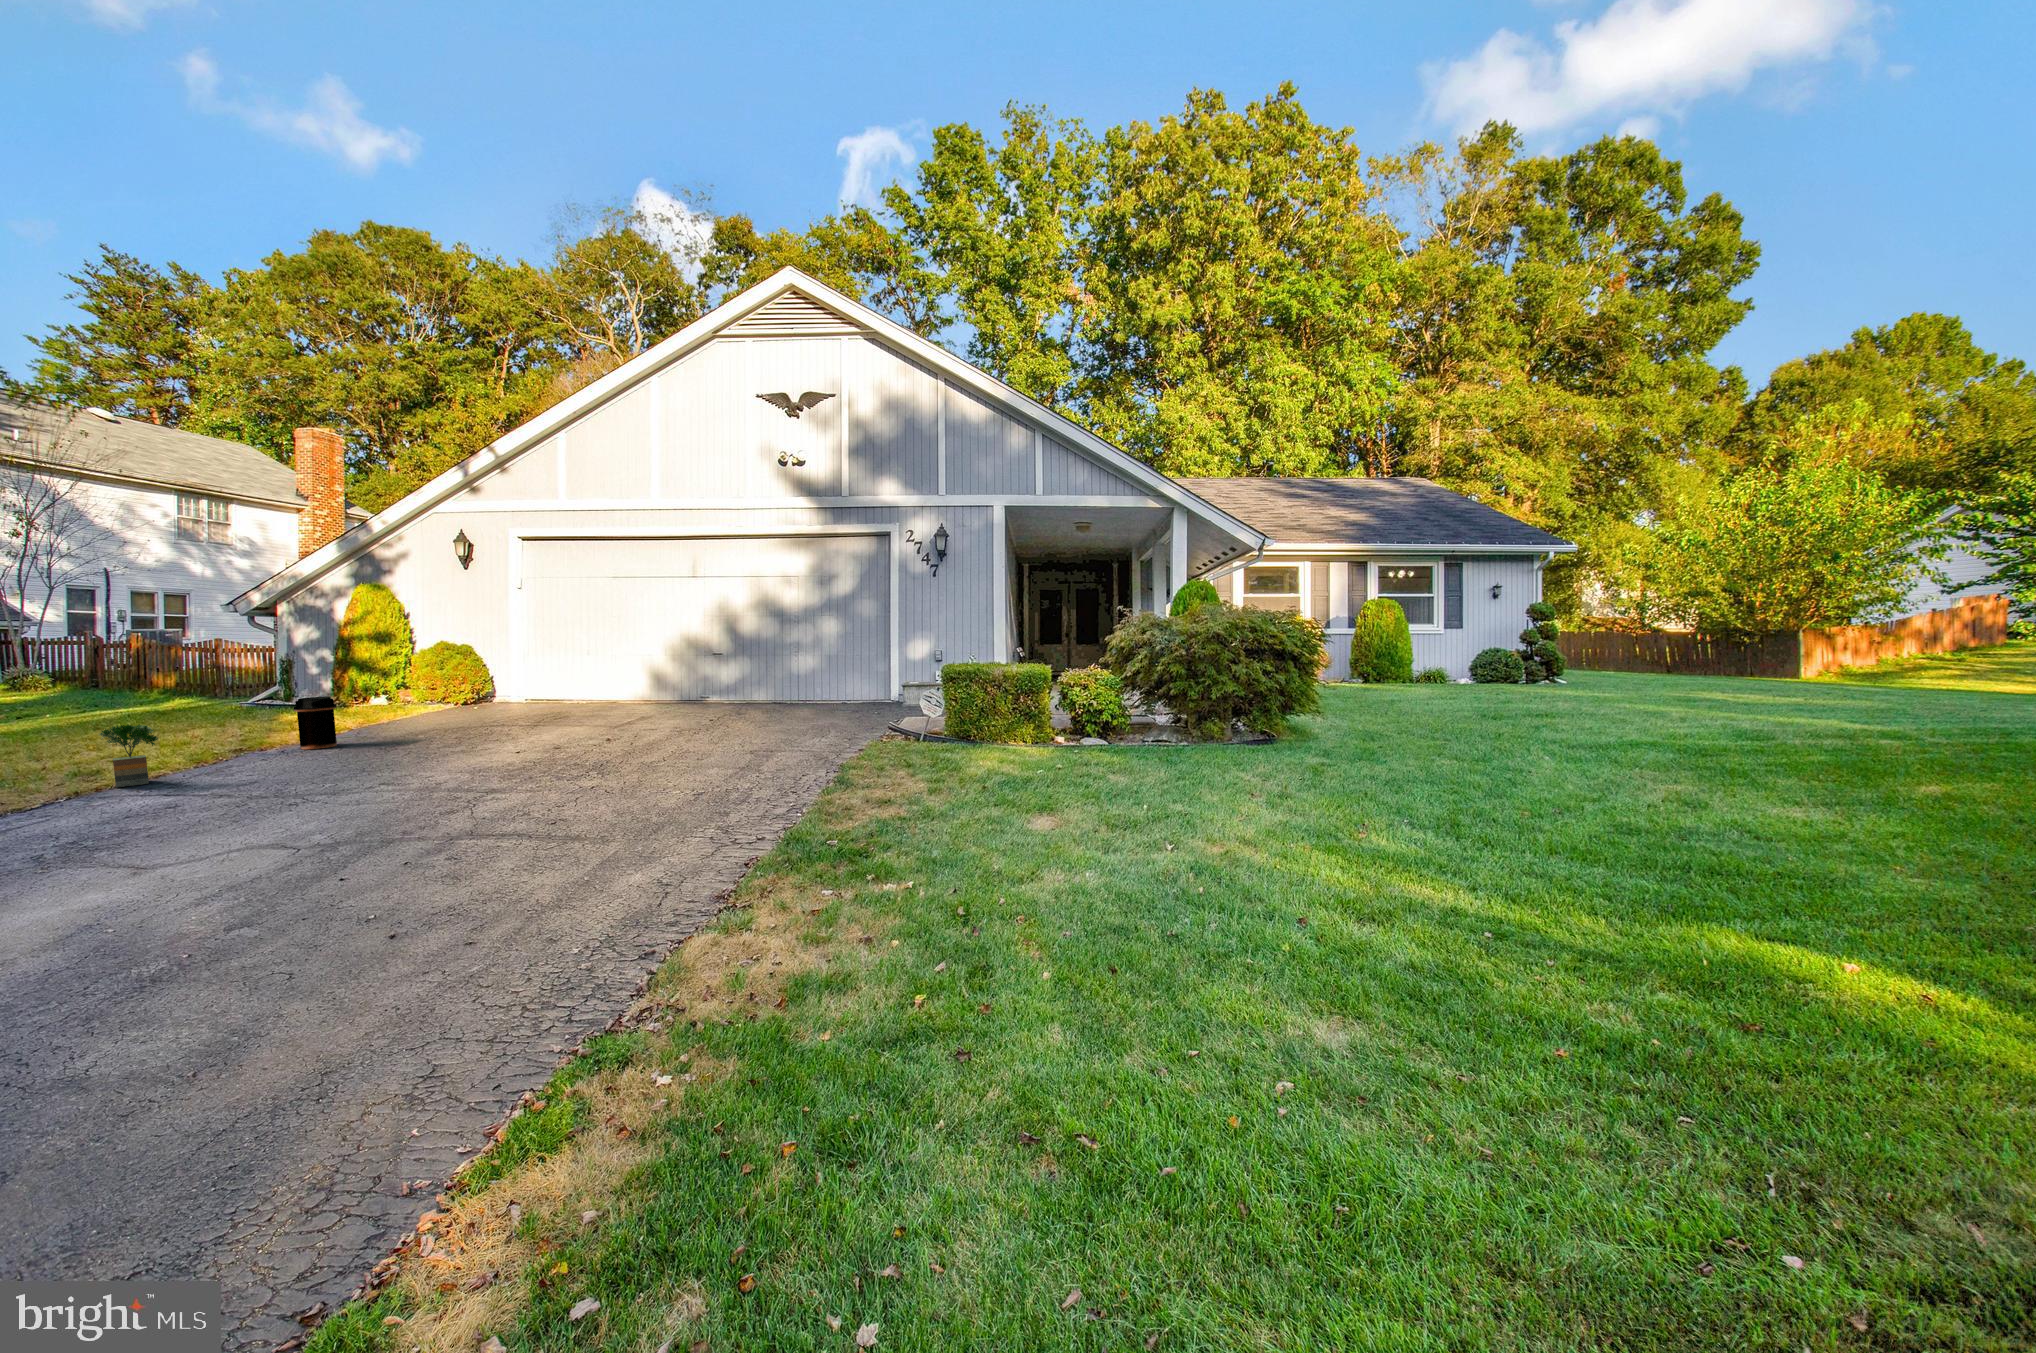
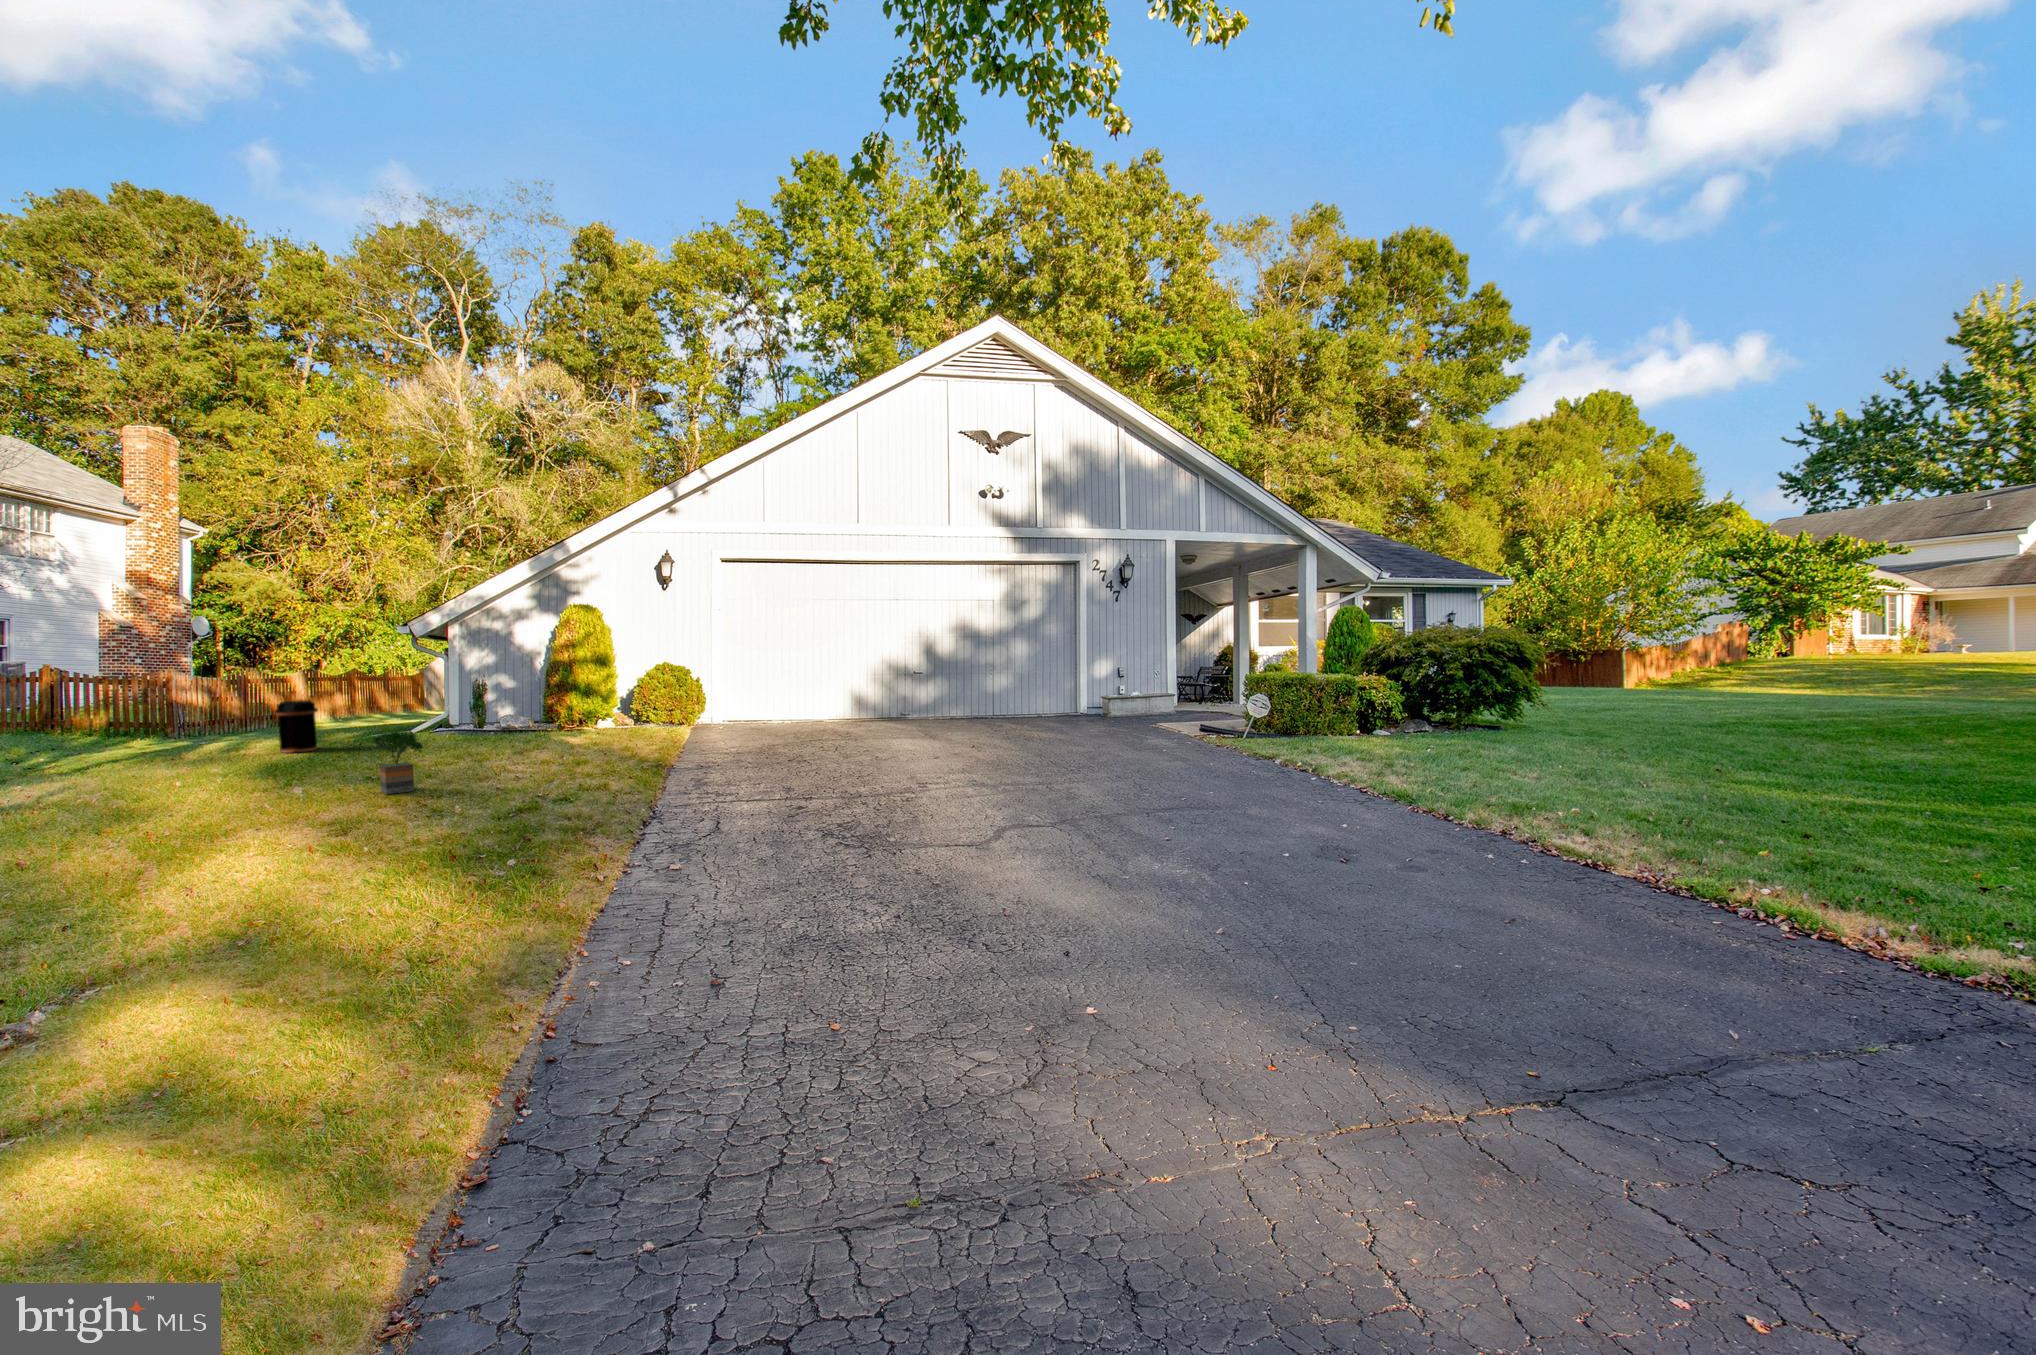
potted tree: present [99,724,158,787] -> present [371,732,423,794]

